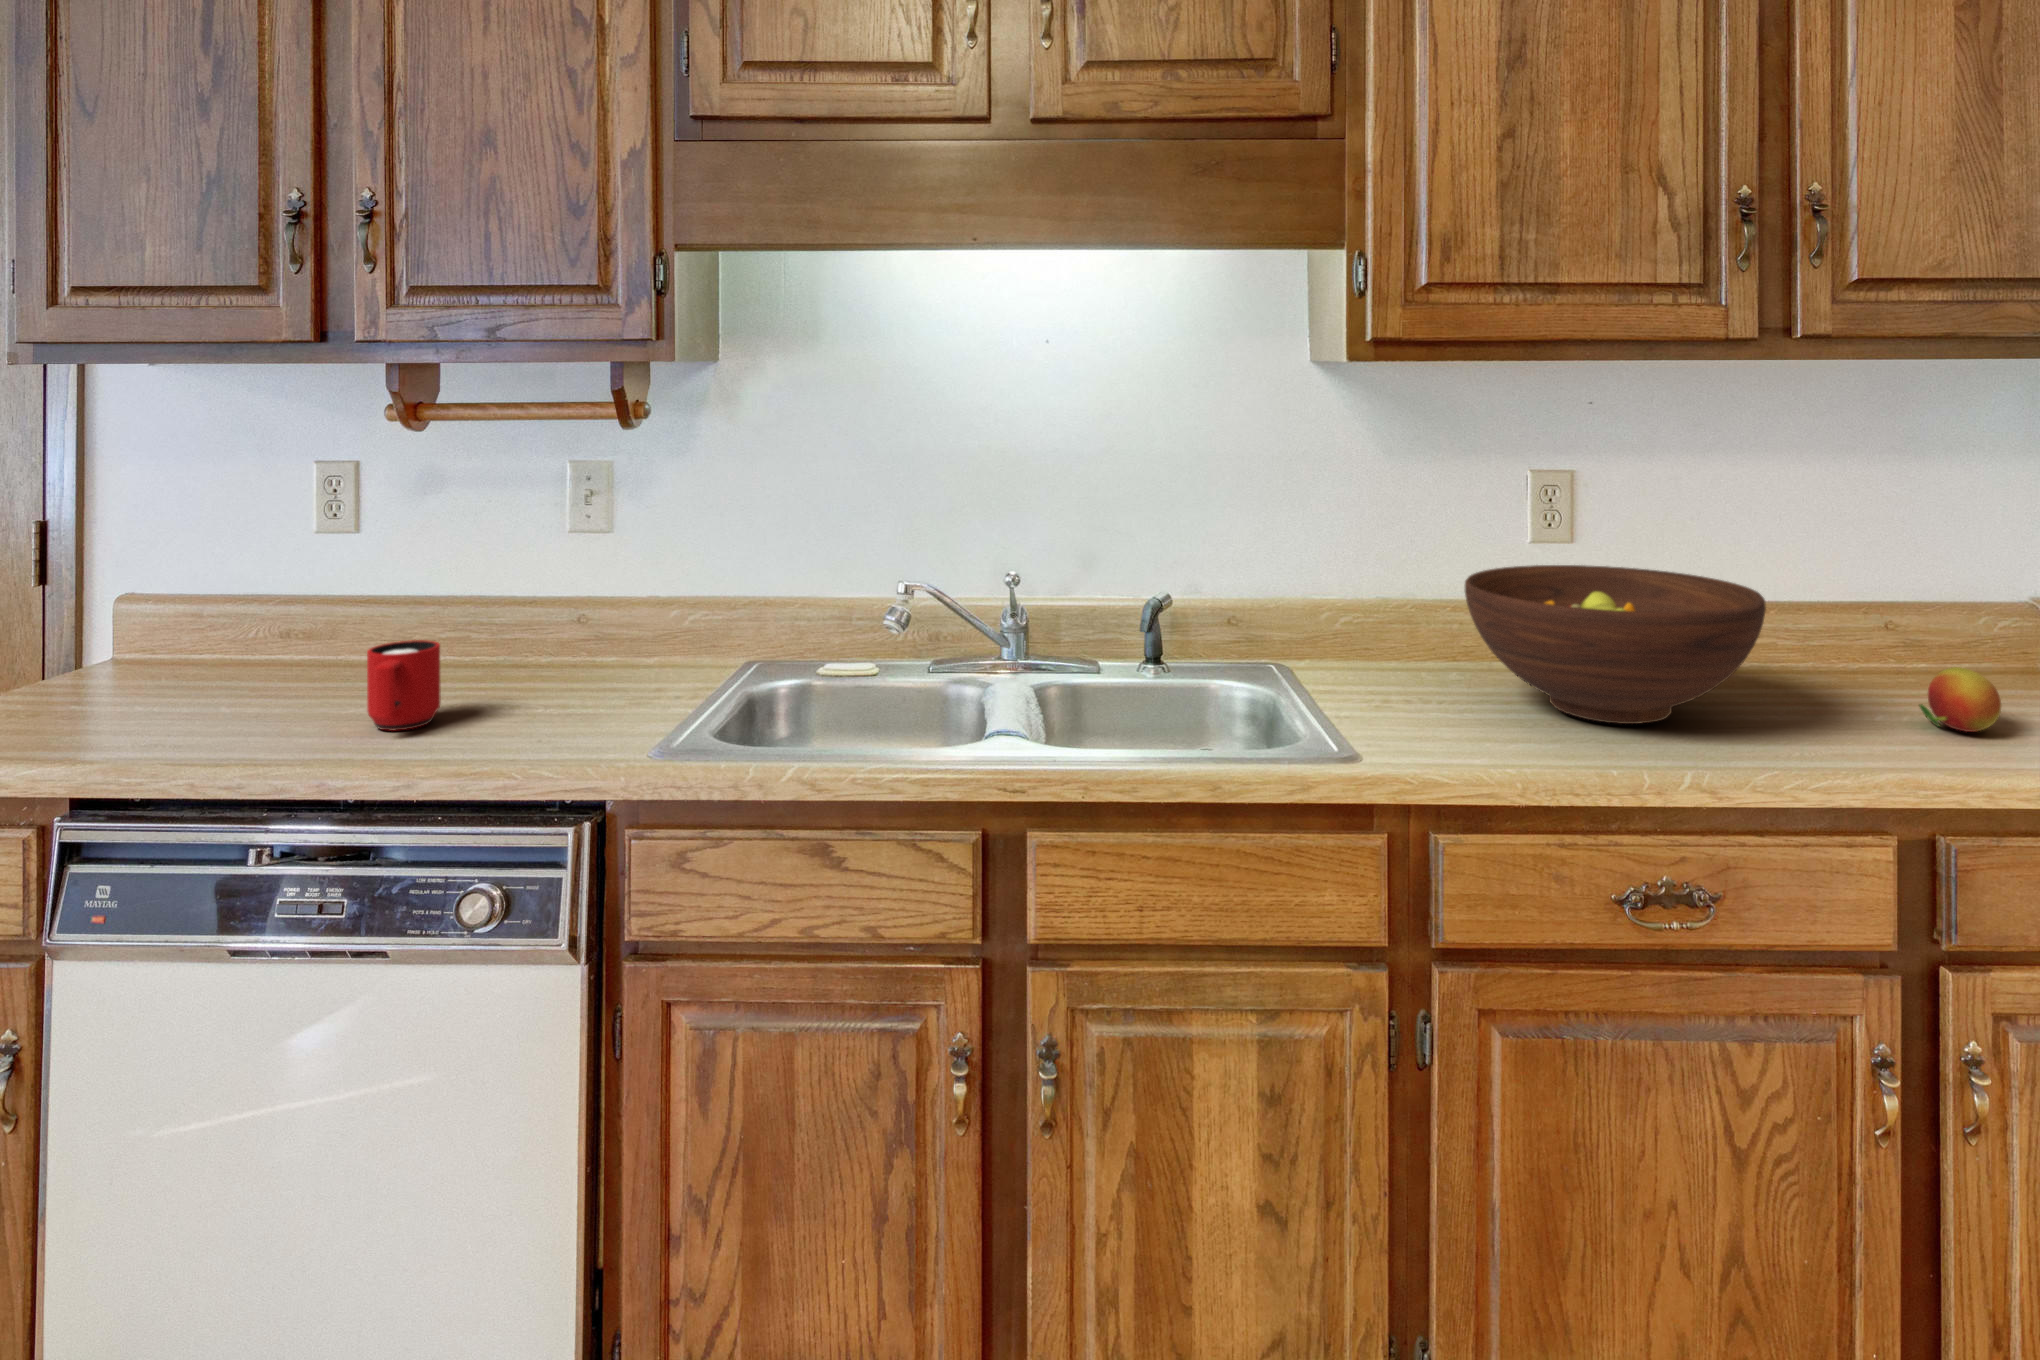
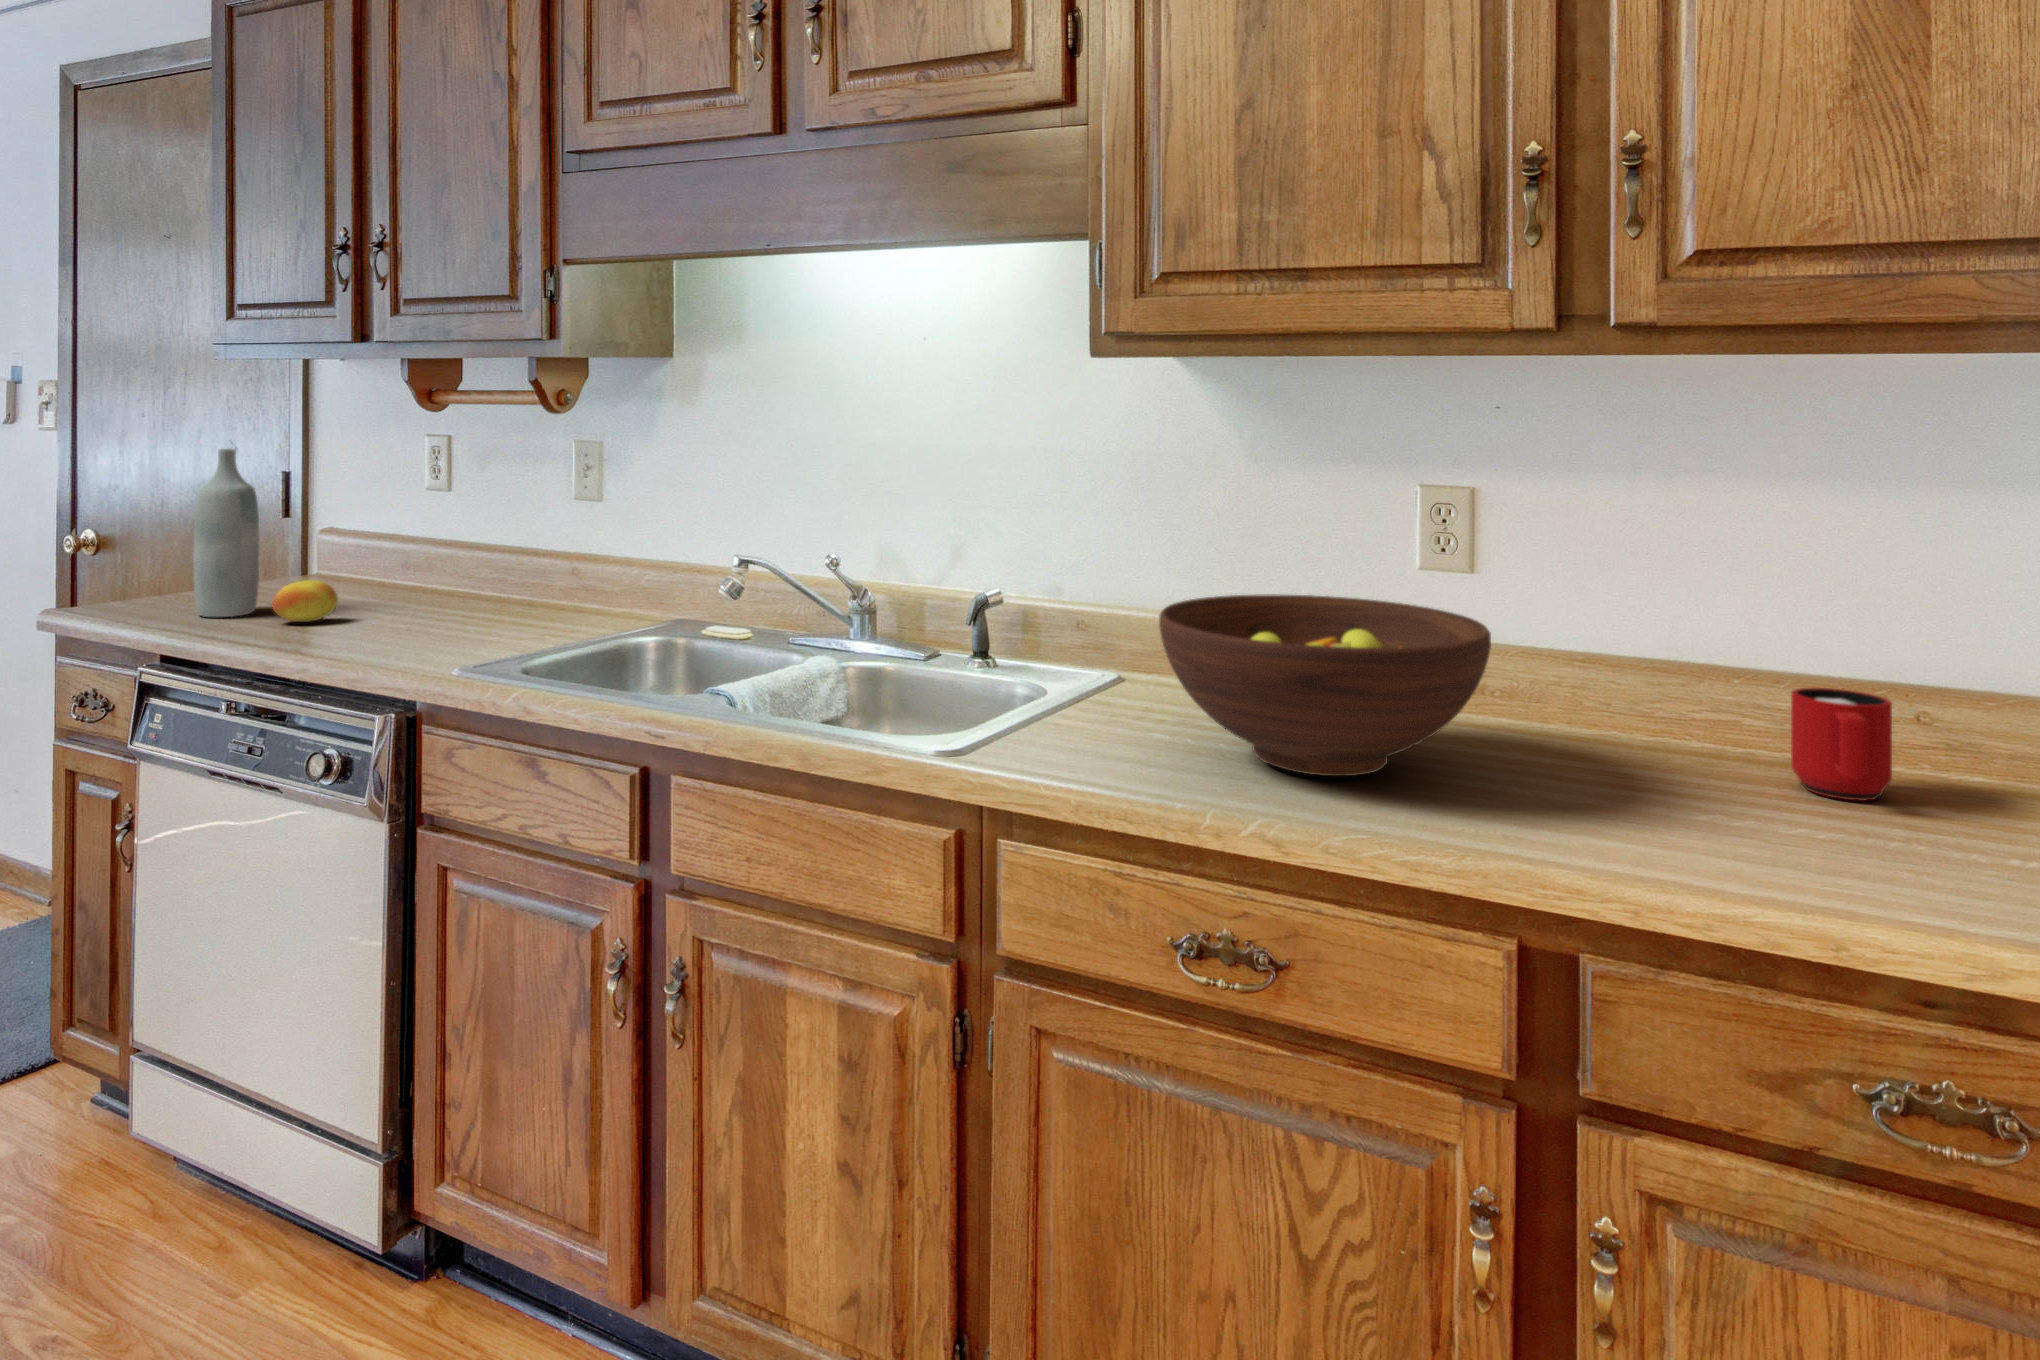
bottle: none [34,499,142,749] -> present [193,448,259,617]
mug: present [367,640,441,730] -> present [1791,688,1892,801]
fruit: present [1920,667,2001,732] -> present [272,580,338,622]

